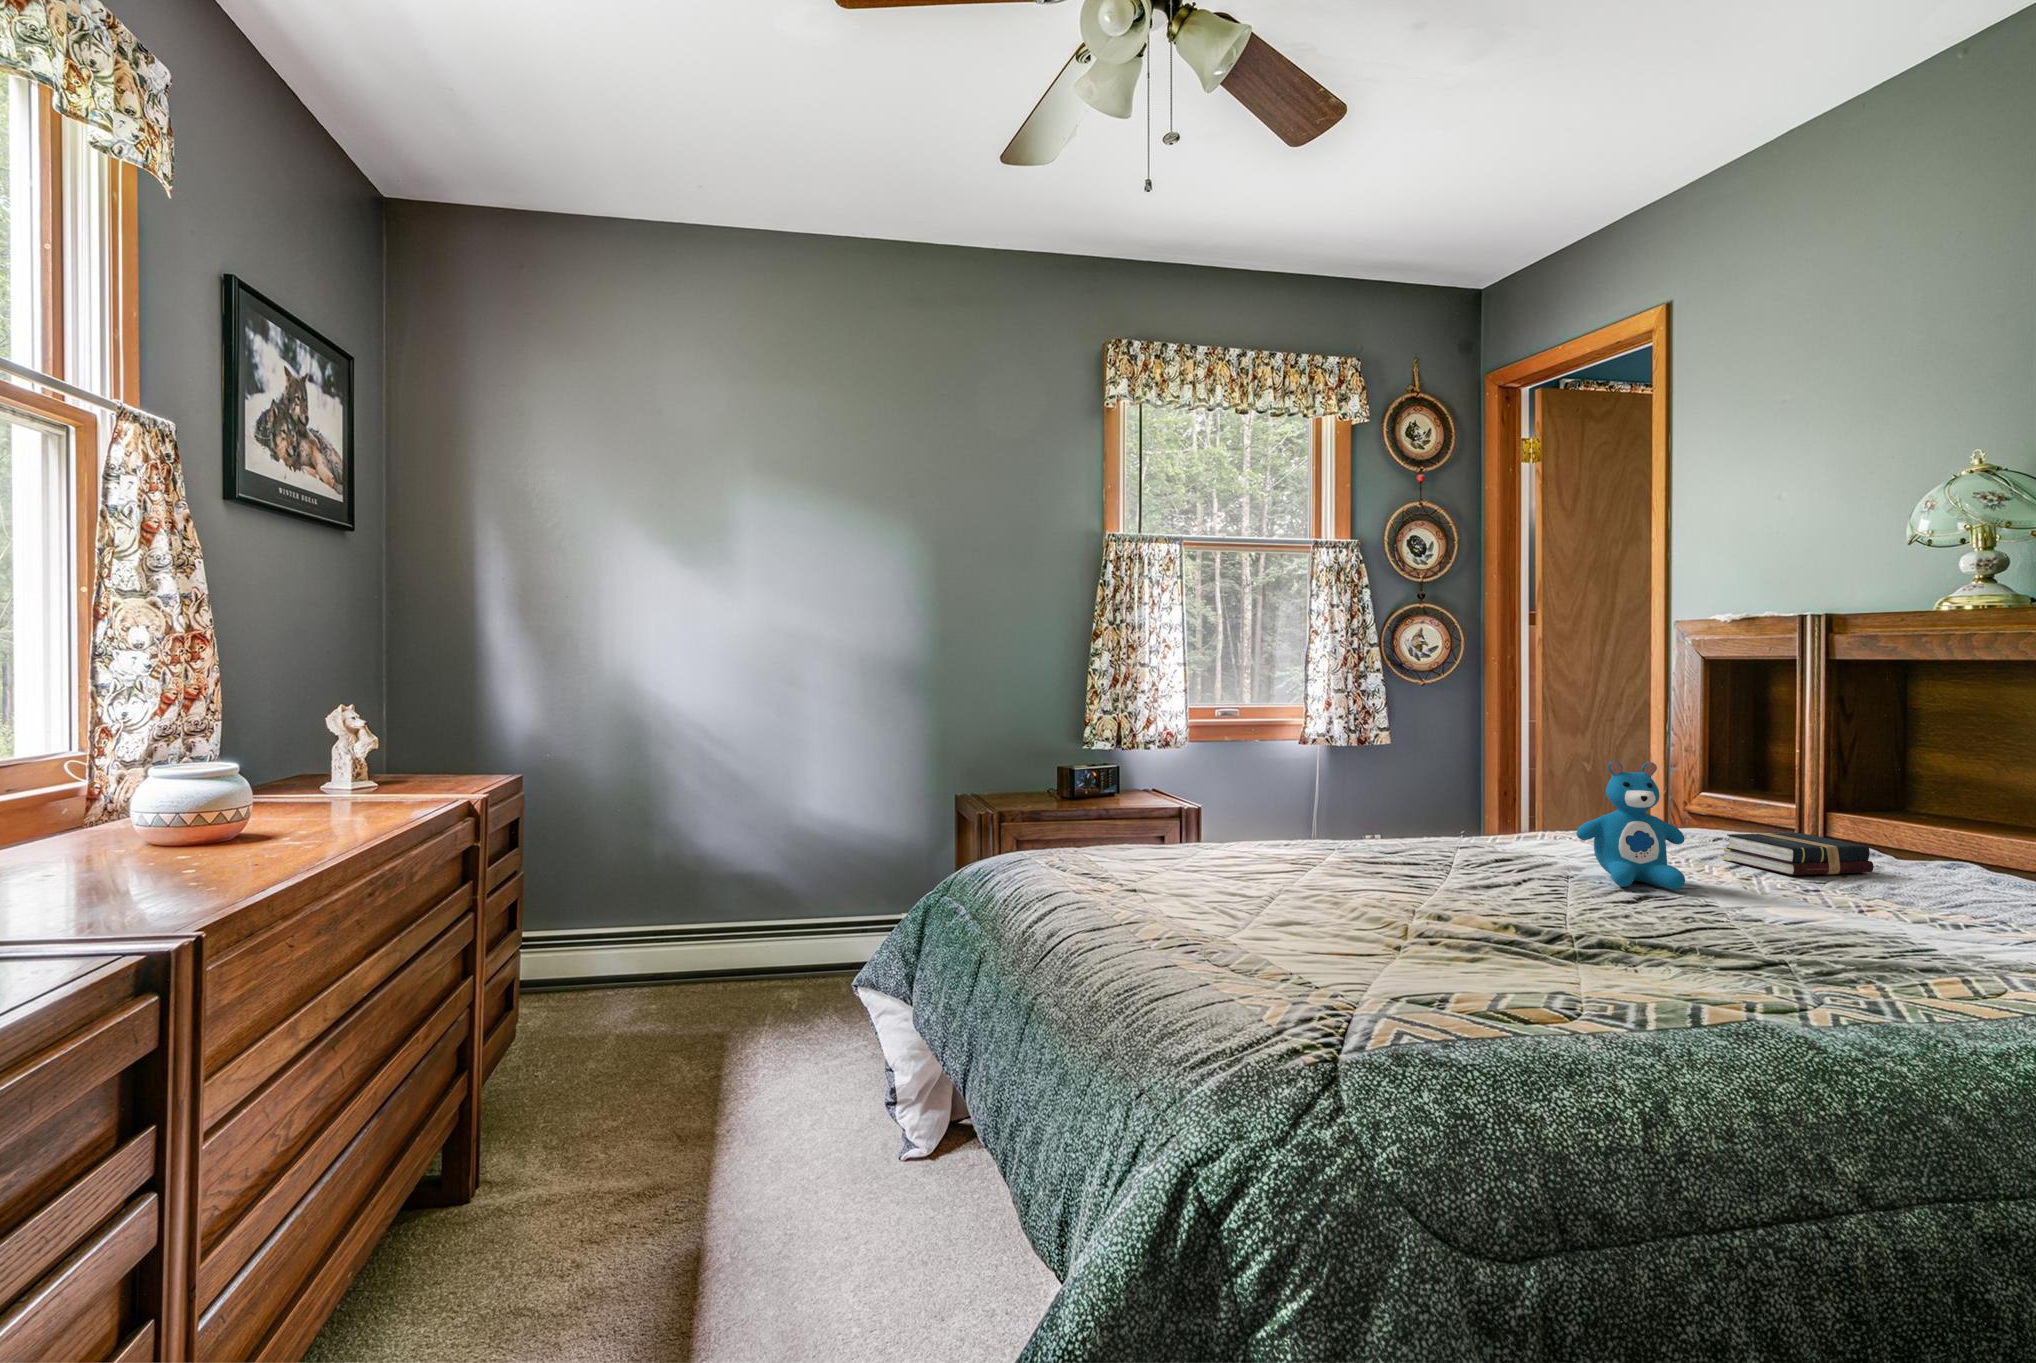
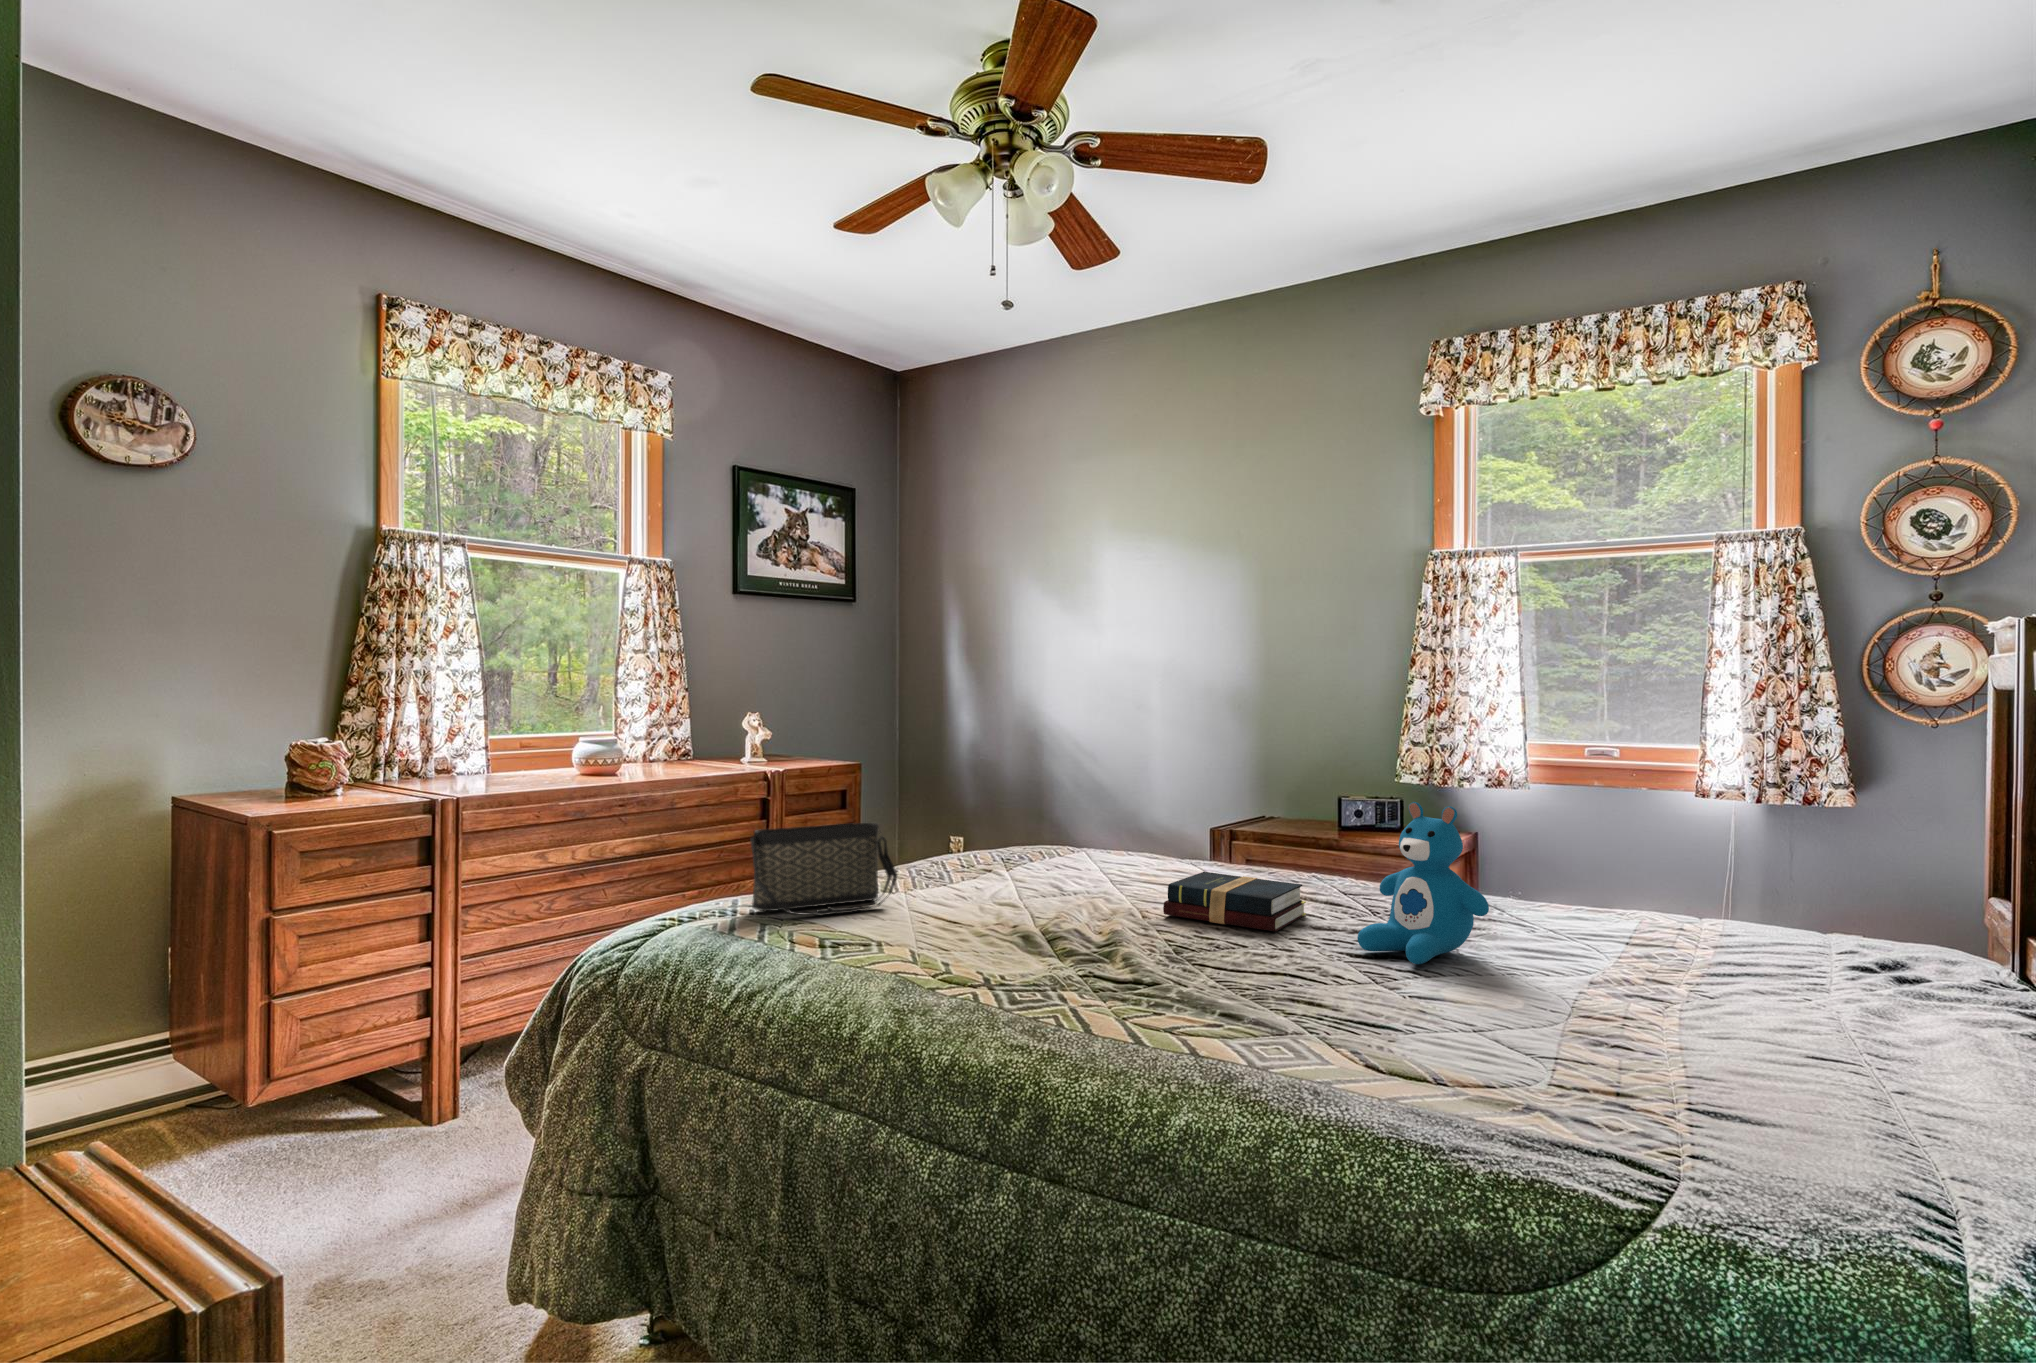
hardback book: present [1722,833,1874,875] -> present [1163,872,1306,932]
handbag: none [1210,842,1294,981] -> present [750,823,897,915]

